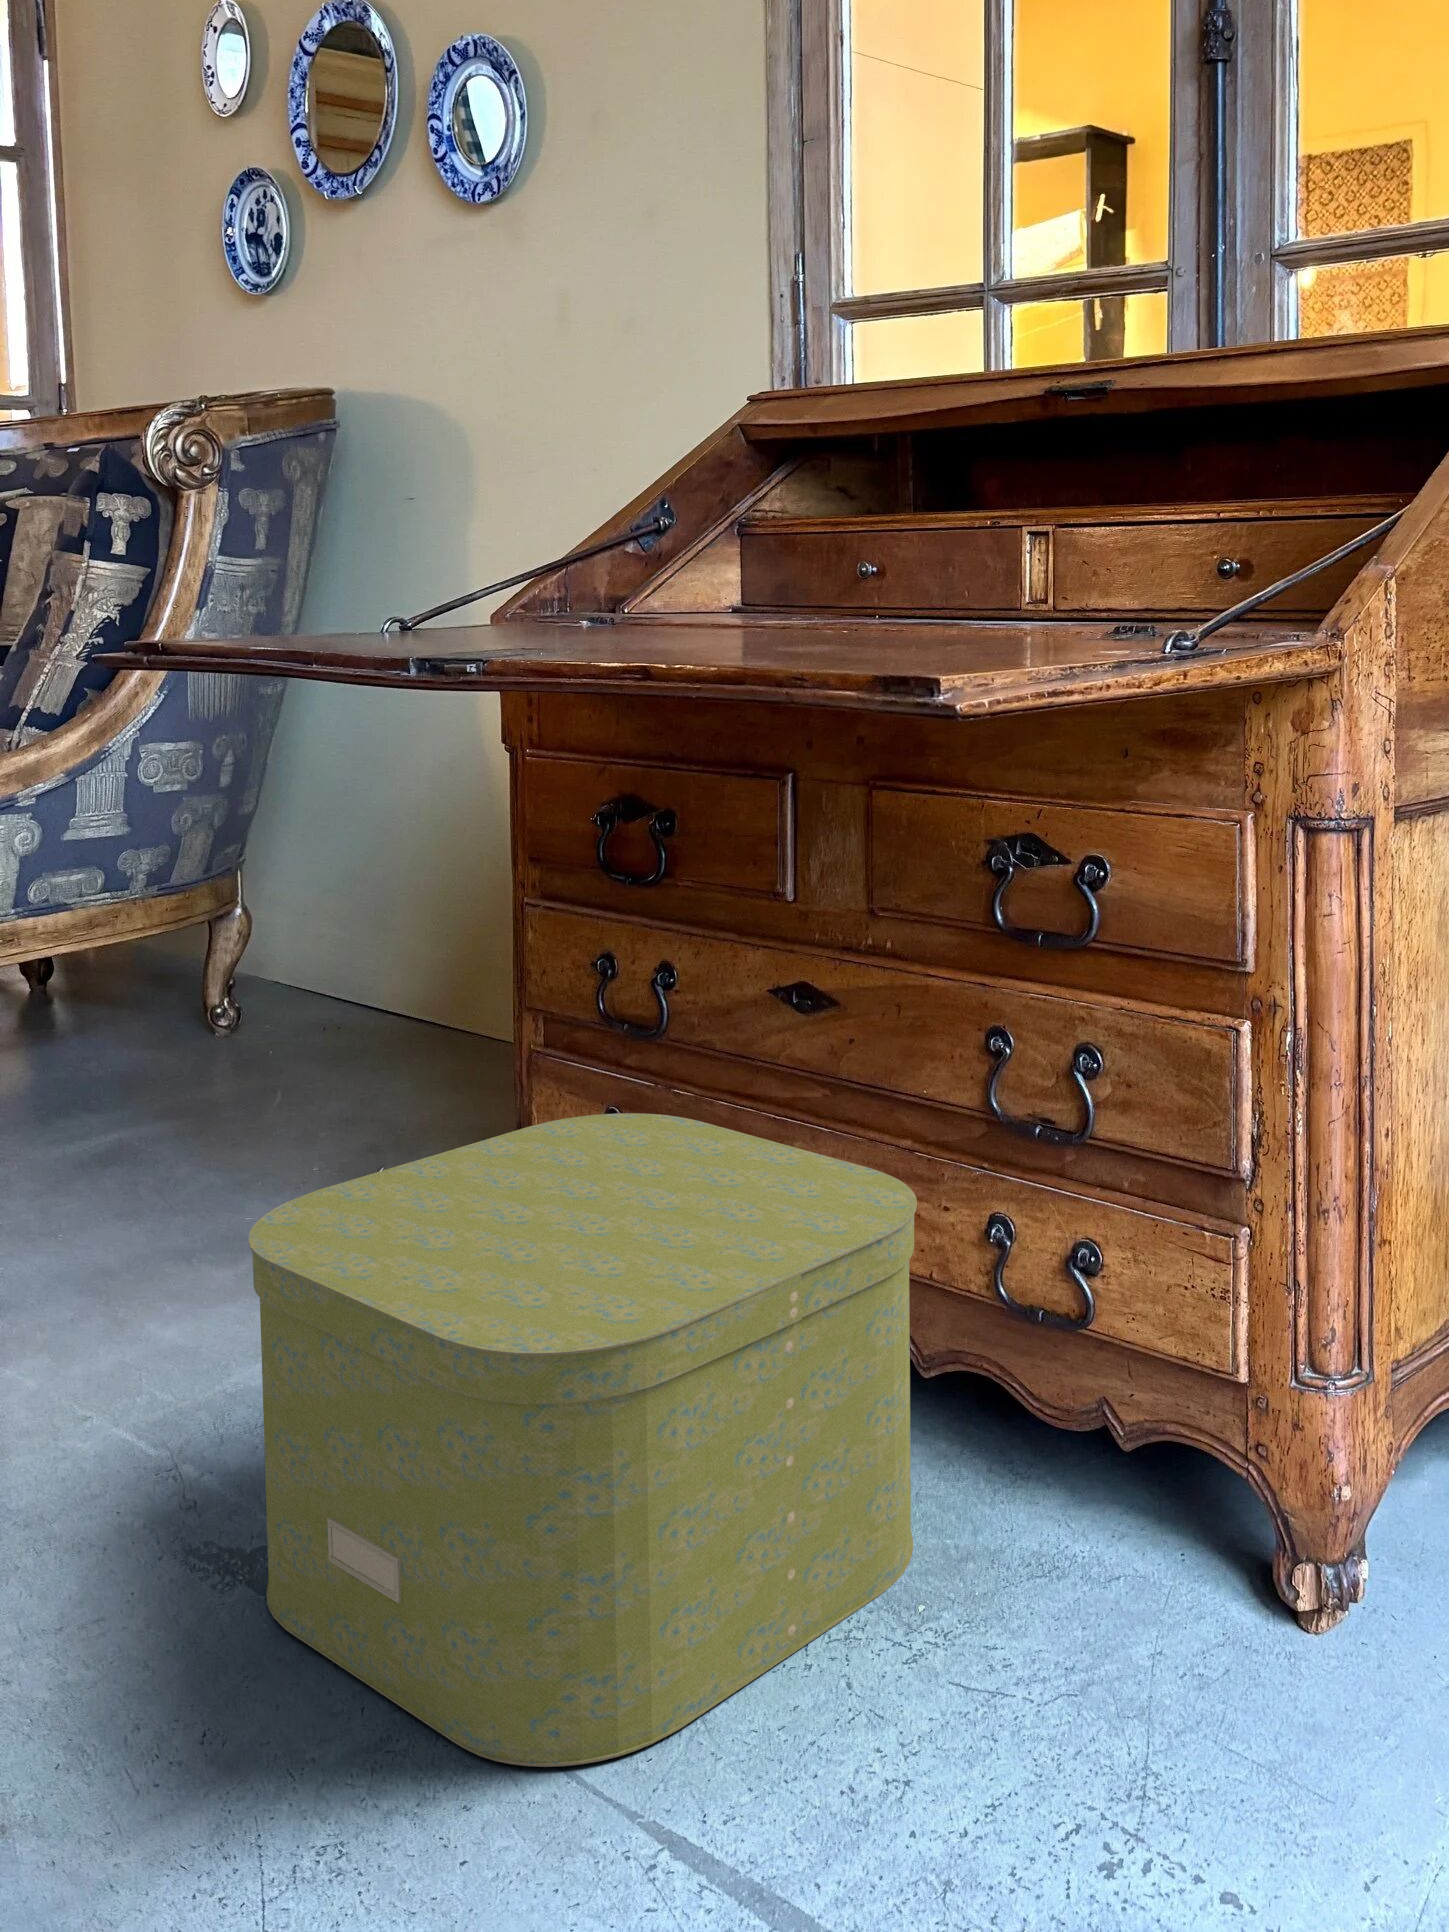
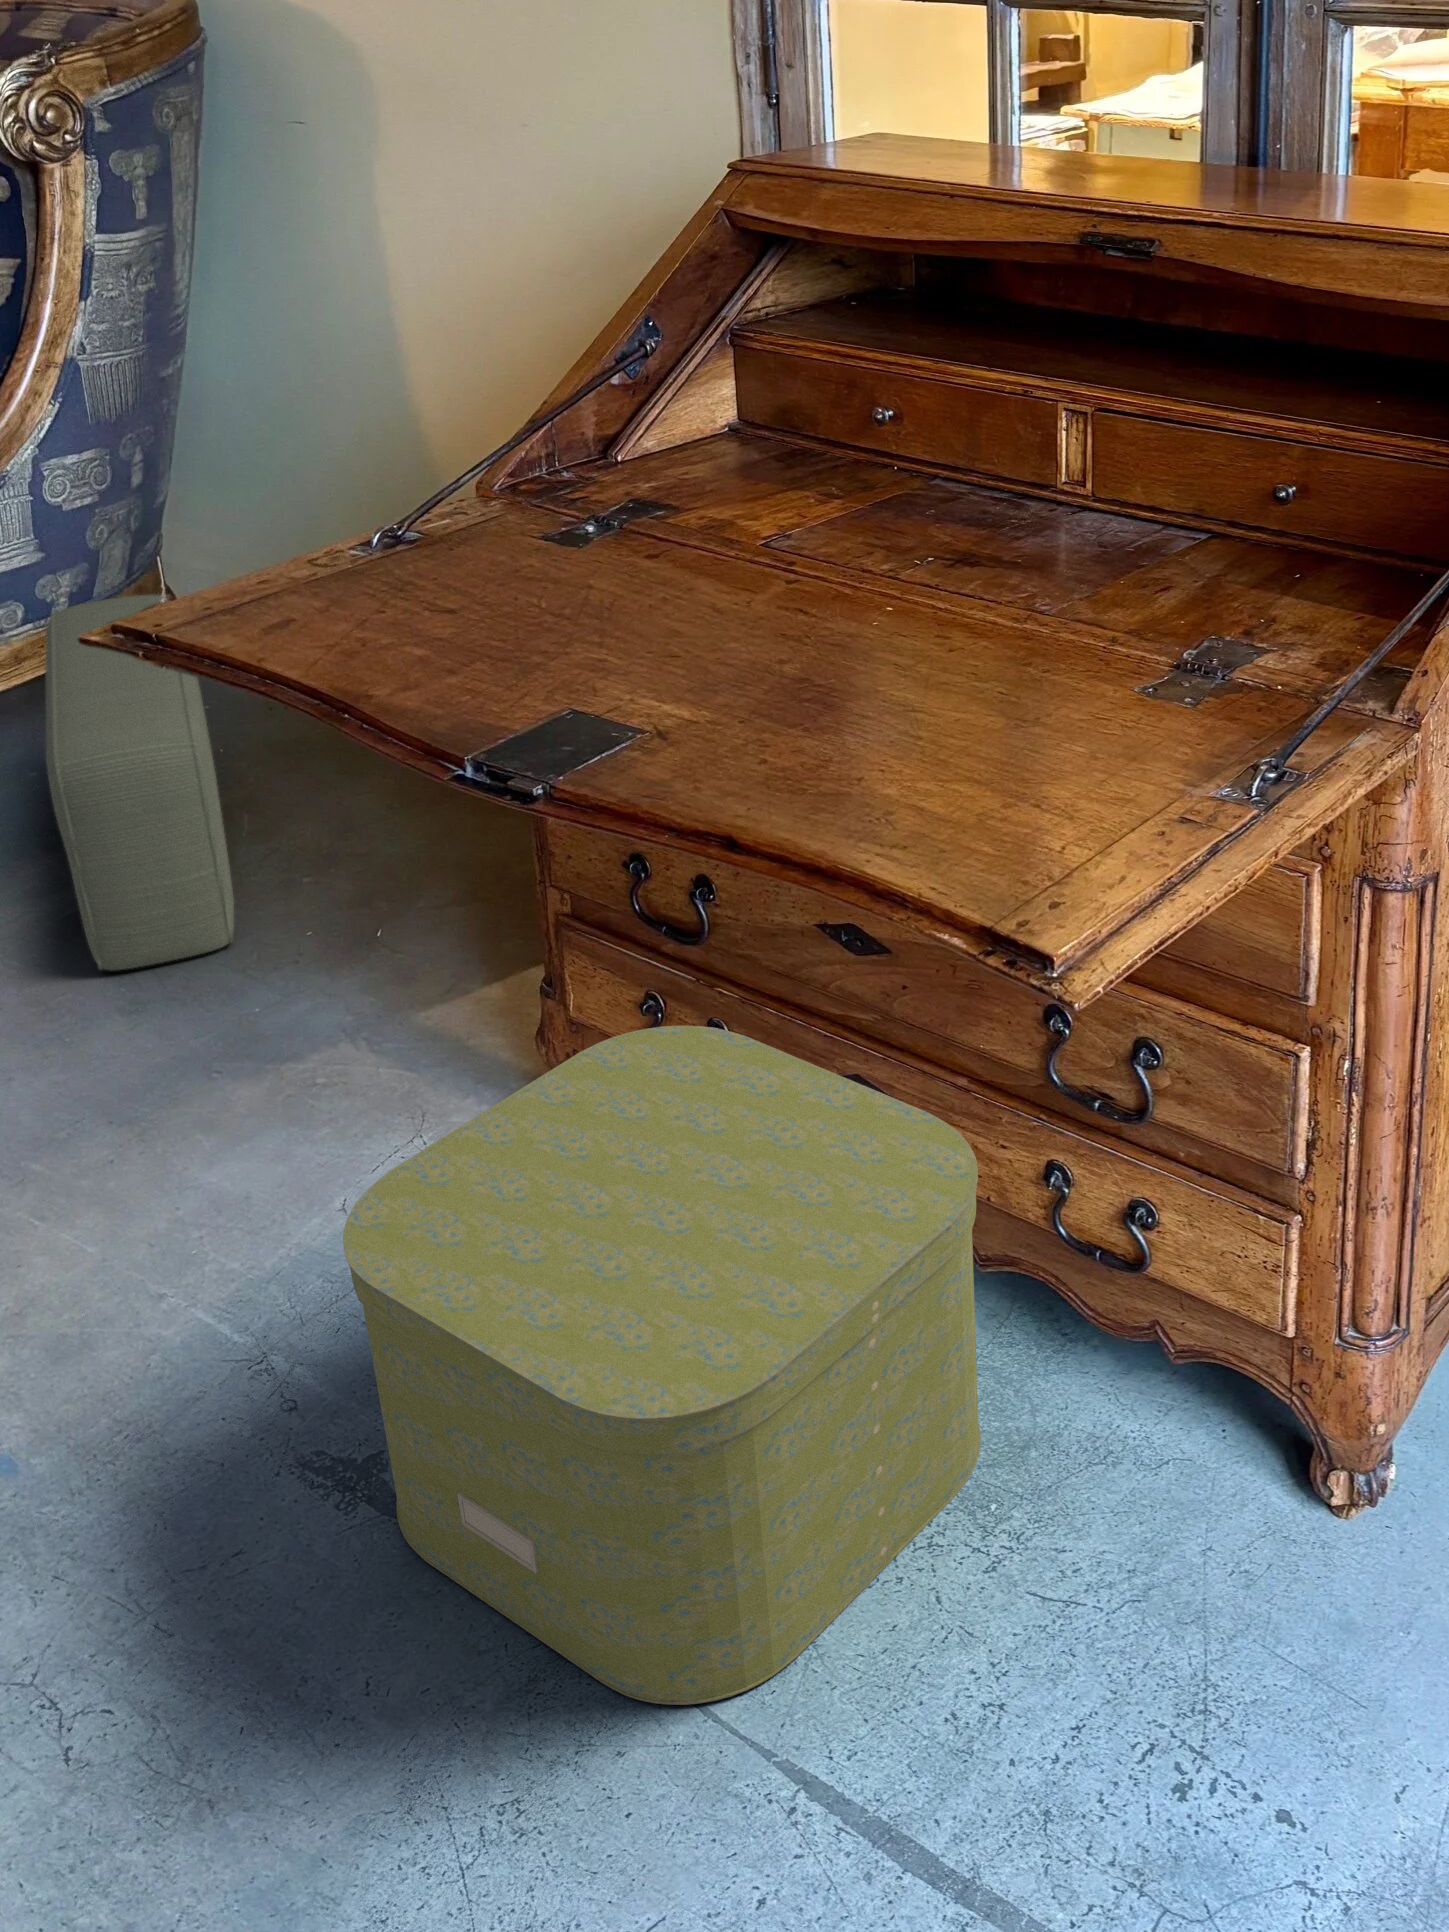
pouf: none [84,876,244,1180] -> present [45,595,234,970]

